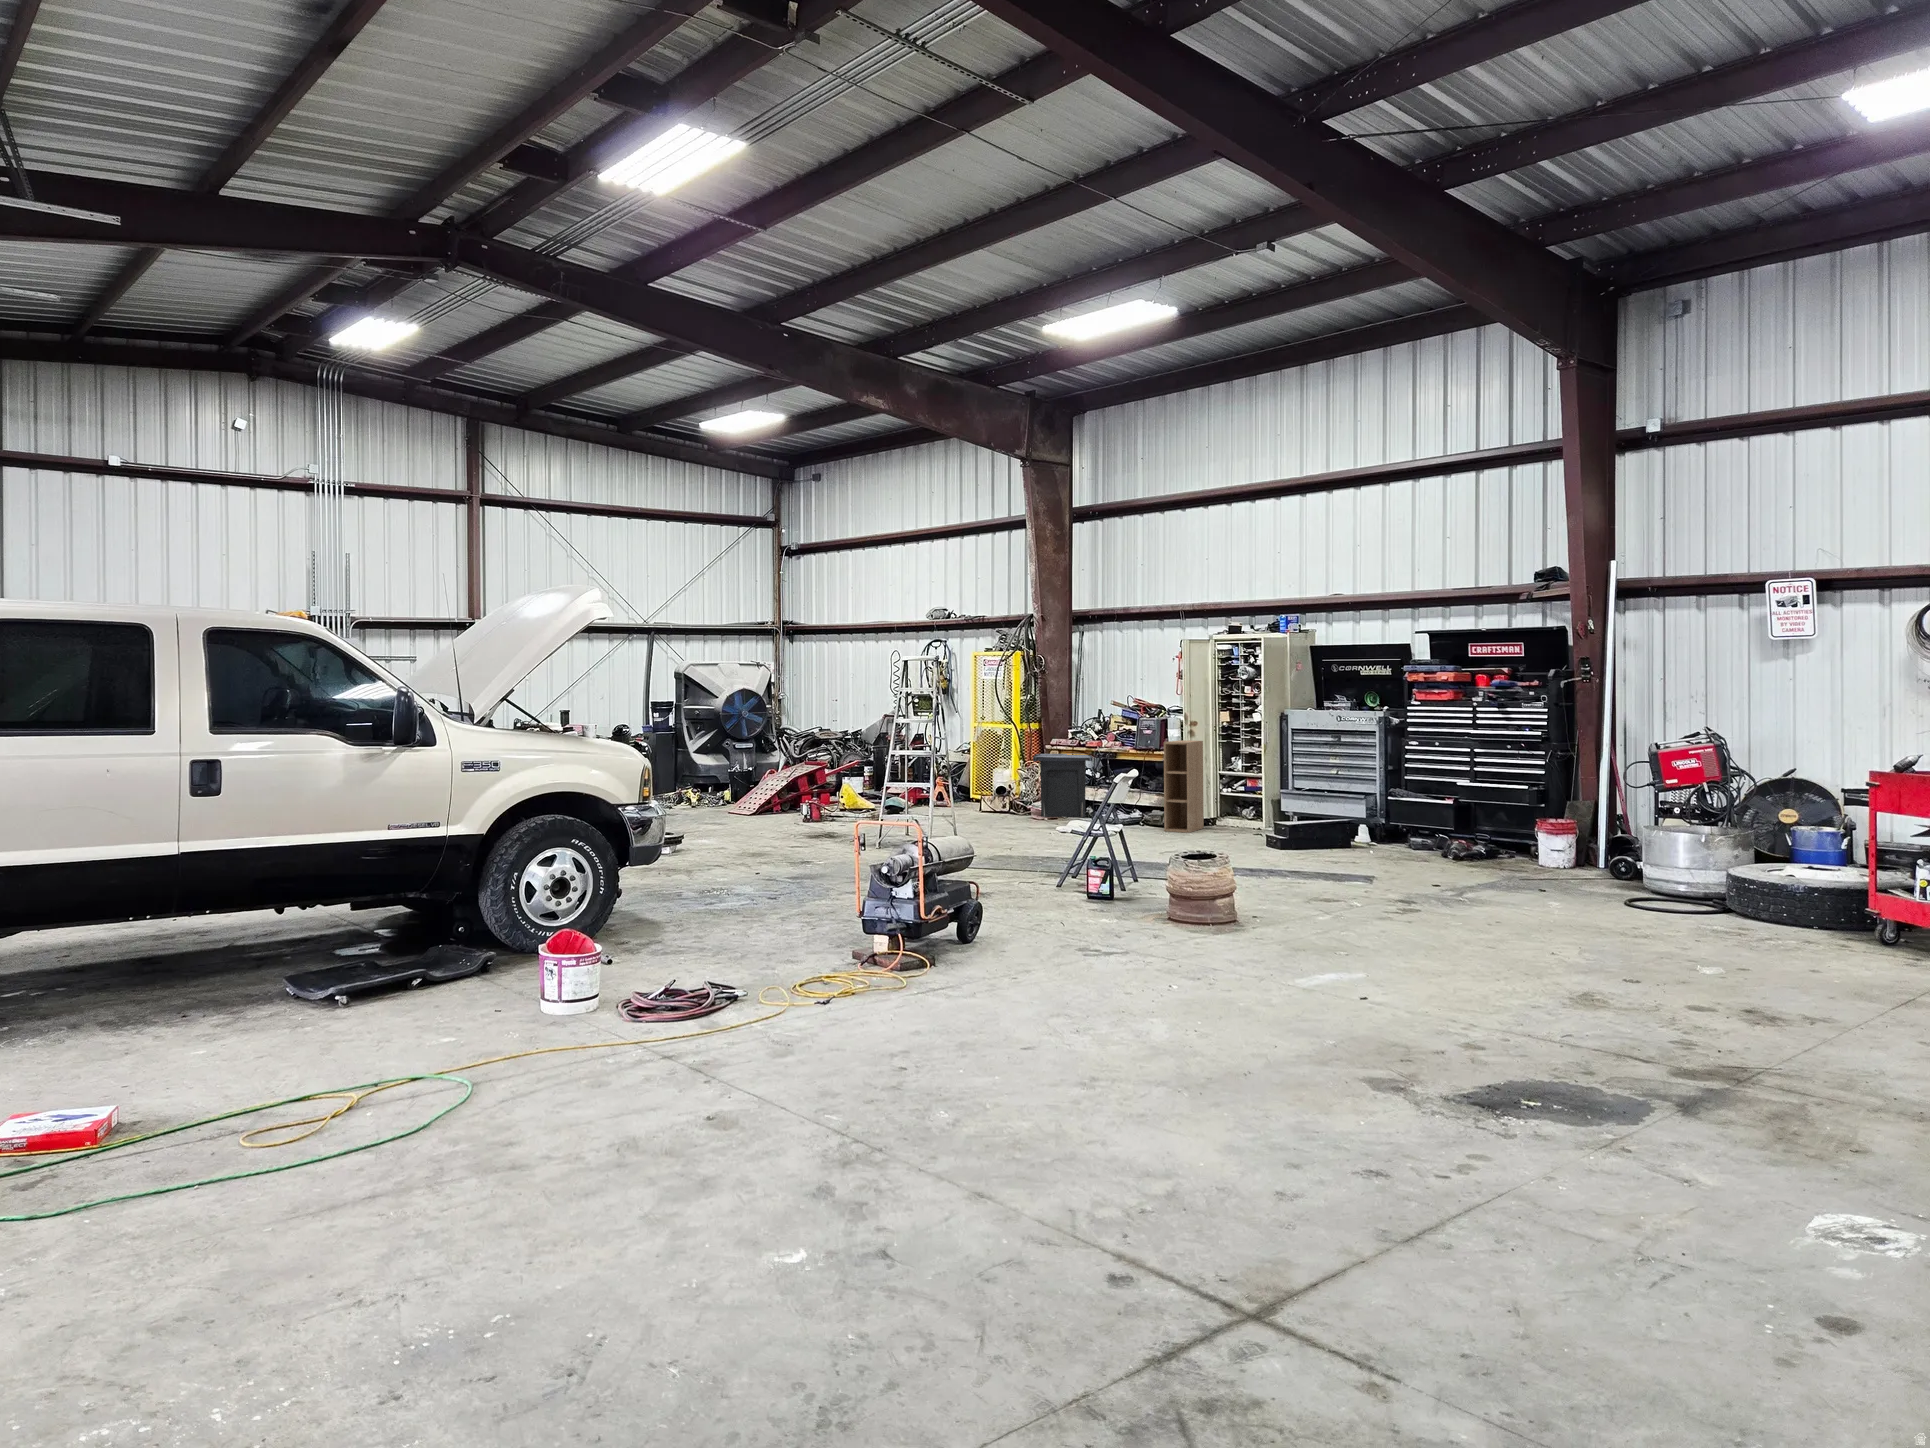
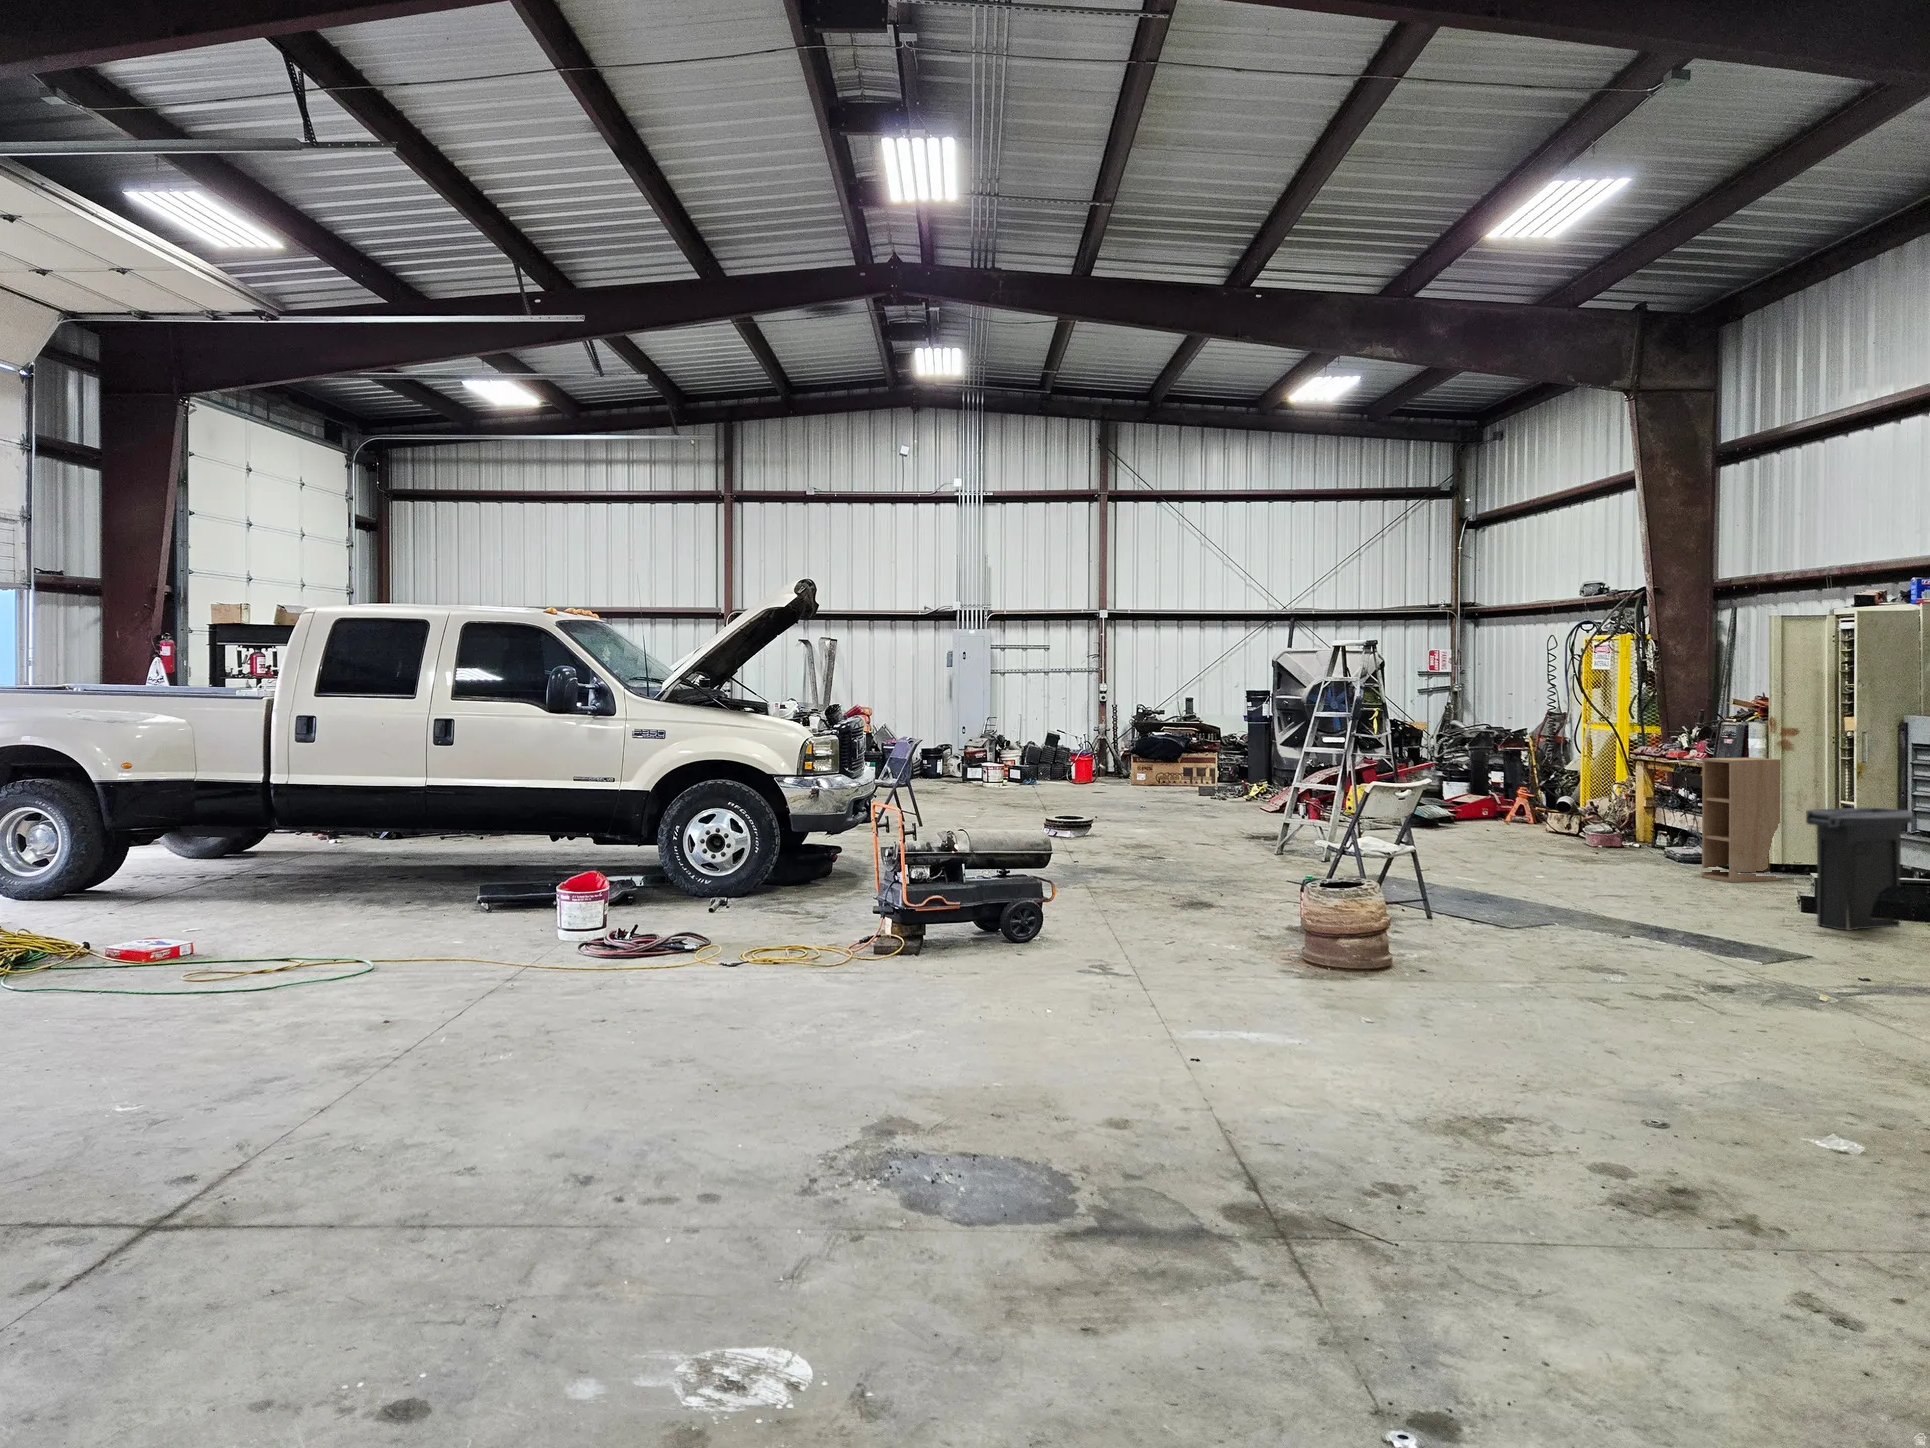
trash can: present [1033,754,1093,817] -> present [1806,808,1912,930]

